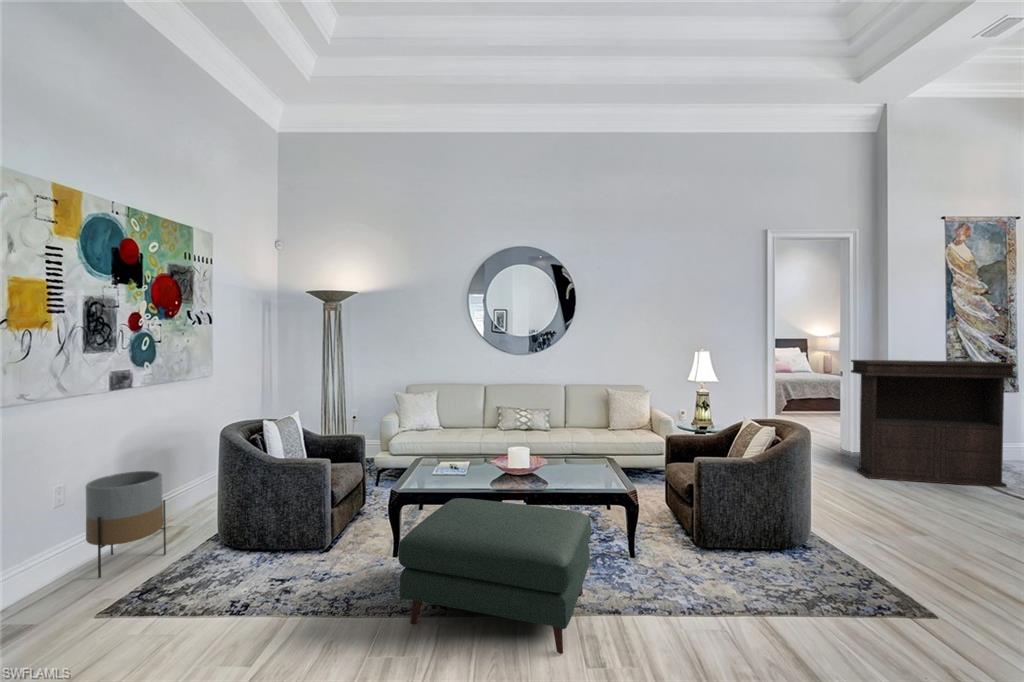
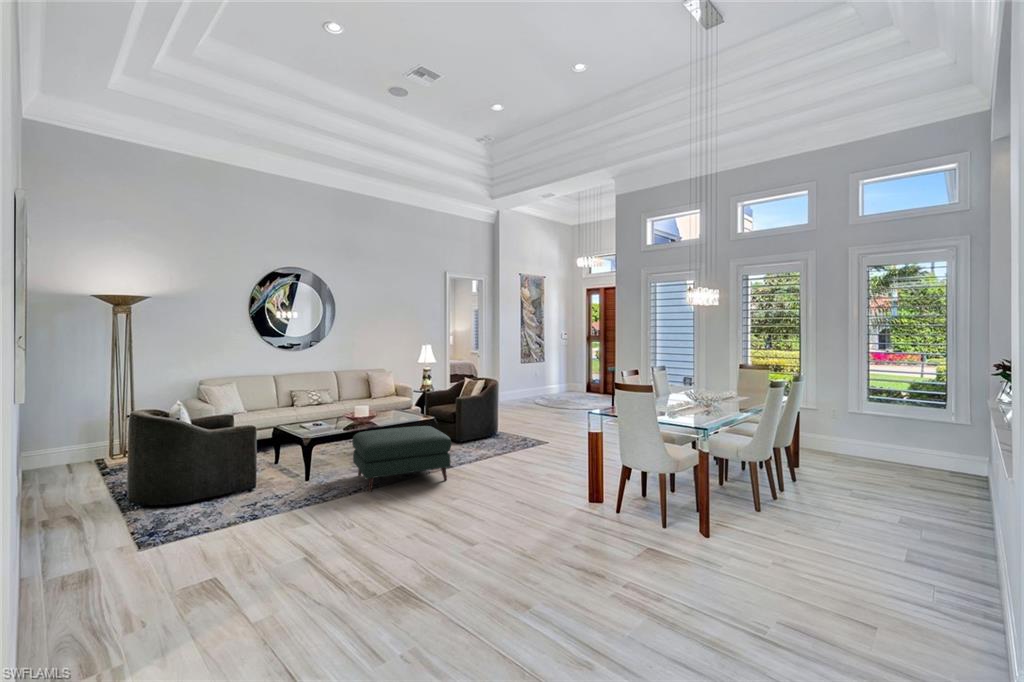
console table: present [851,360,1016,487] -> none [489,347,550,409]
planter: present [86,471,166,578] -> none [50,457,120,543]

